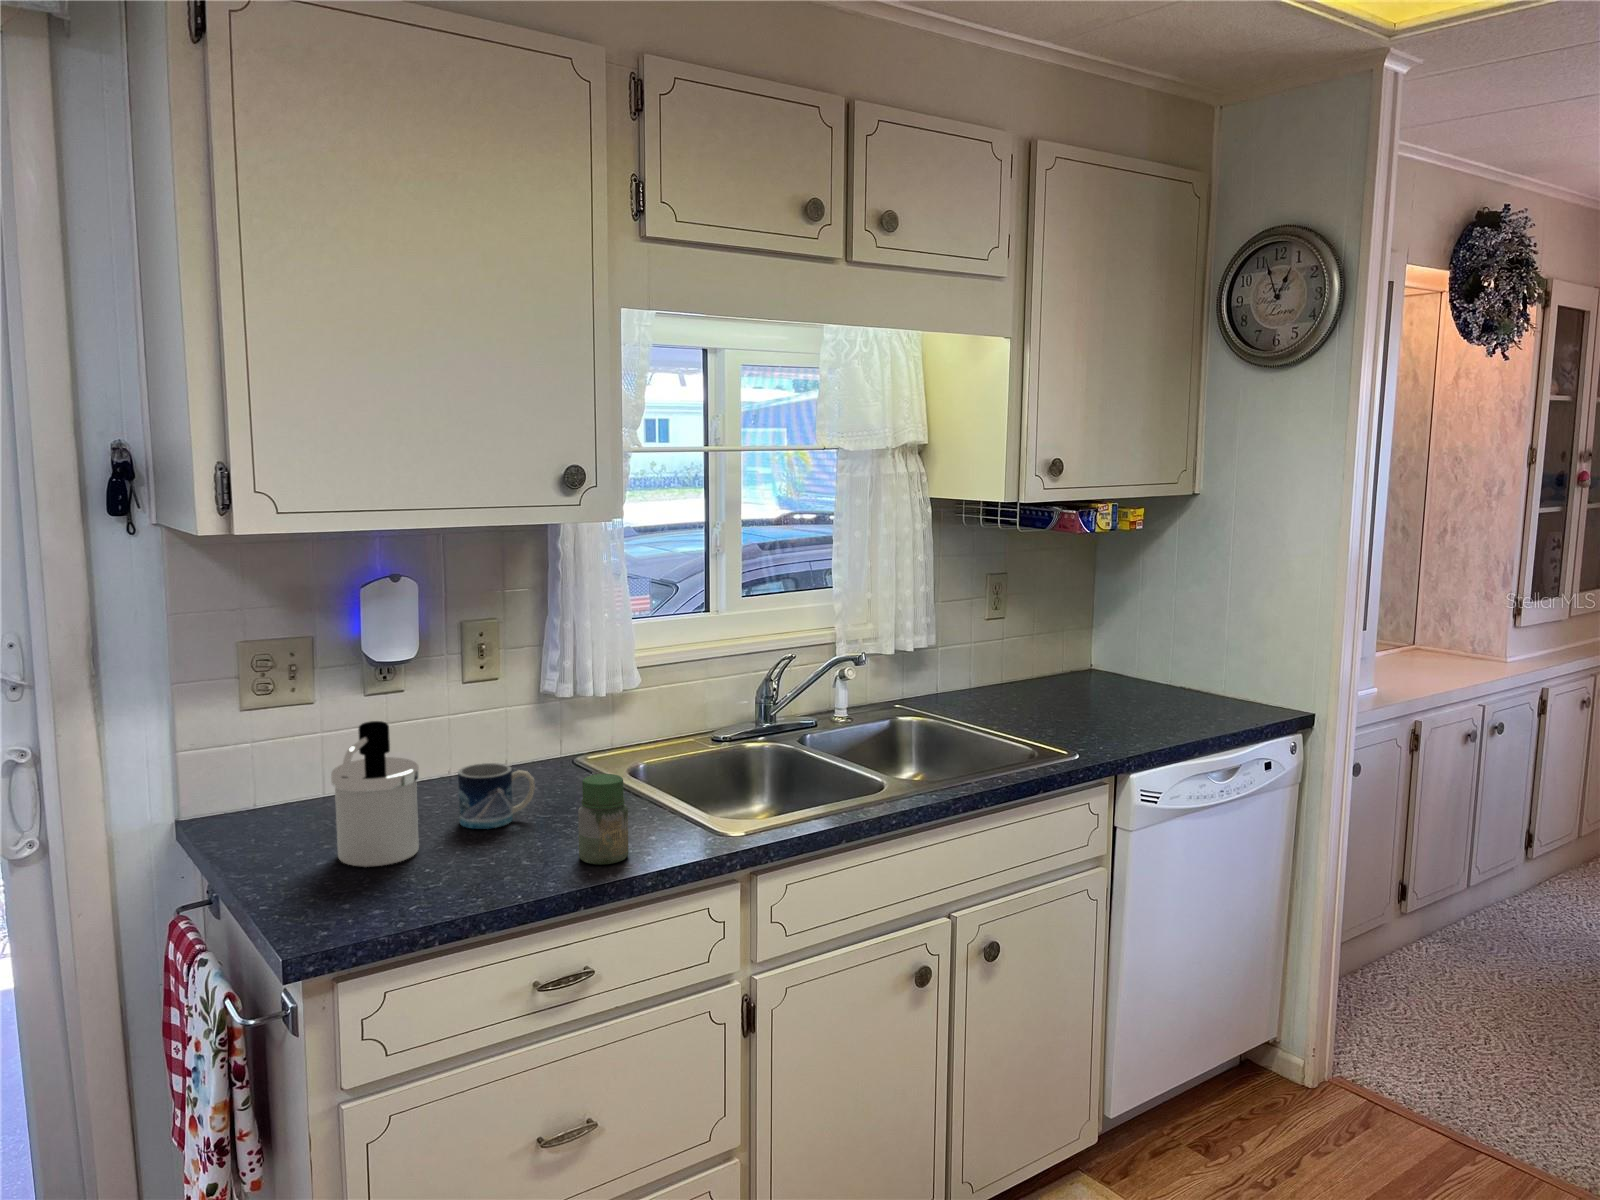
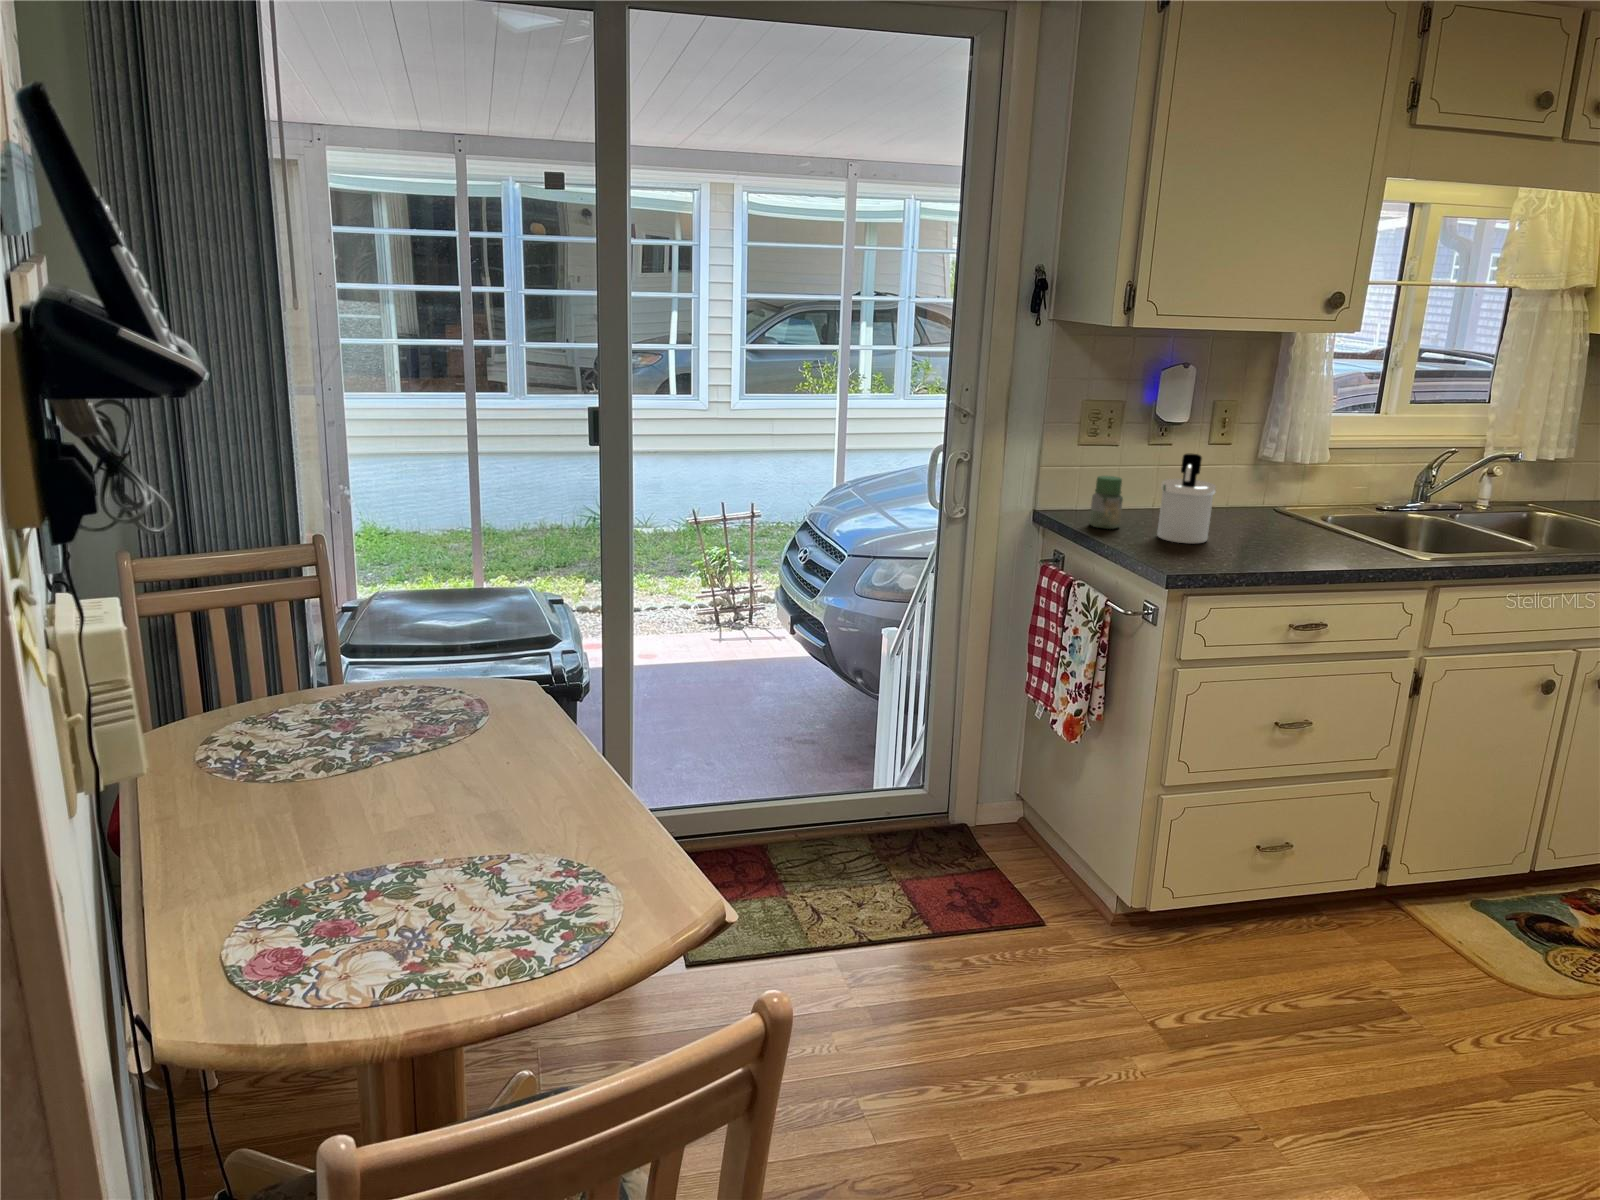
mug: present [458,763,535,829] -> none [1222,494,1276,535]
jar: present [578,774,629,864] -> present [1089,476,1123,529]

